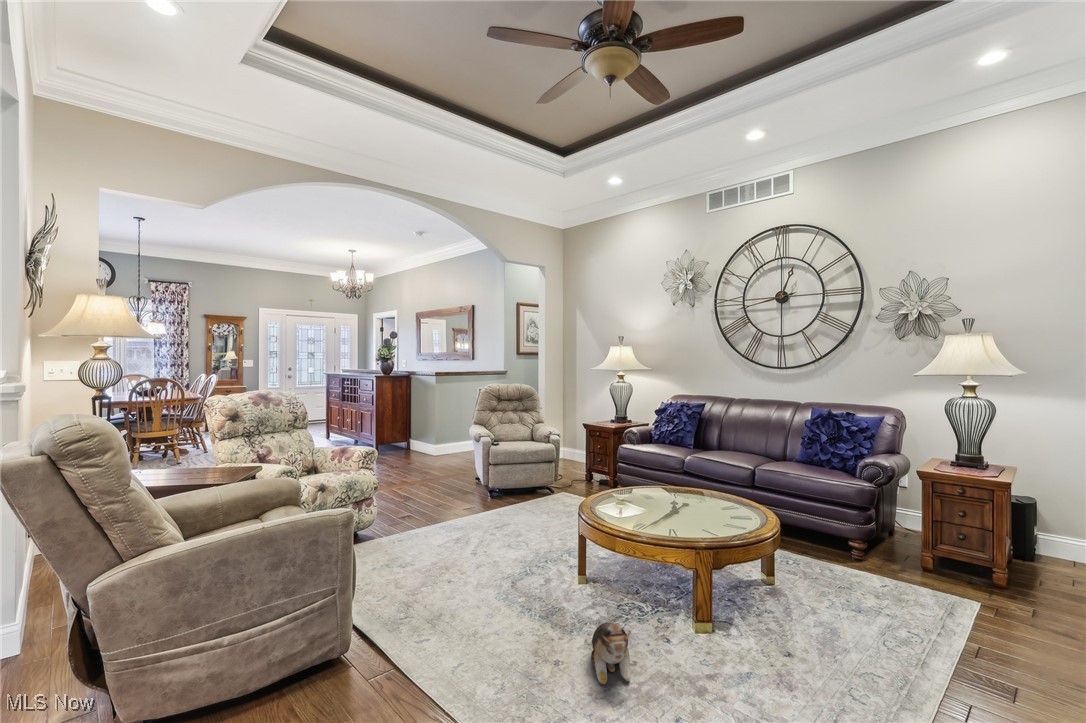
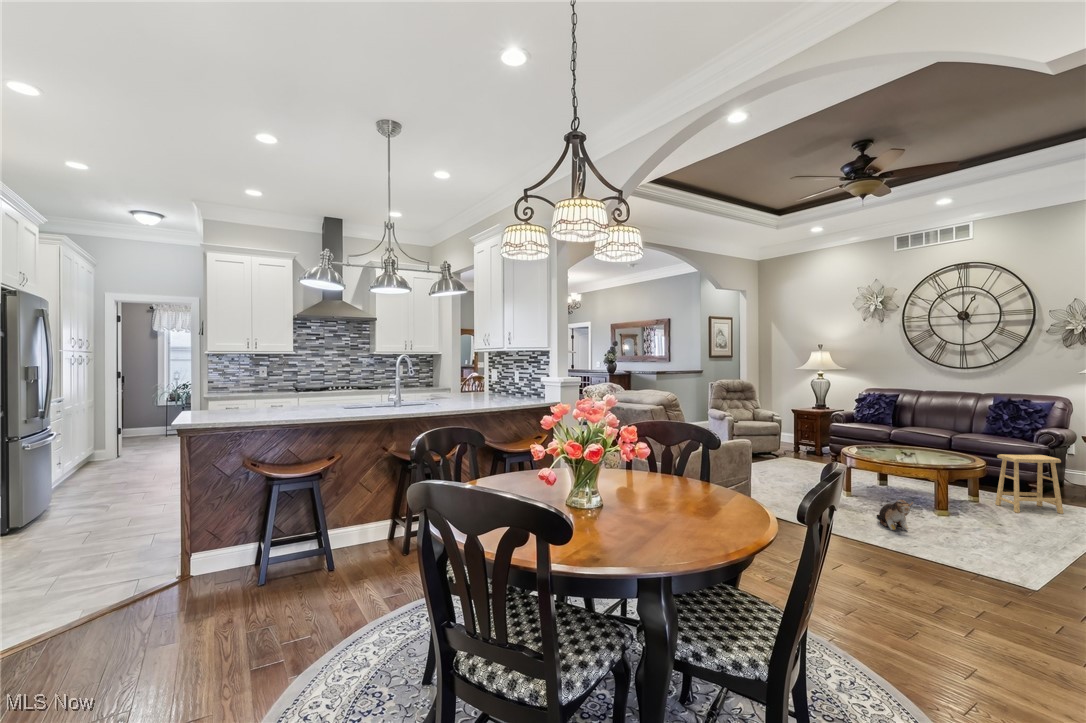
footstool: none [800,503,891,605] -> present [995,454,1064,514]

